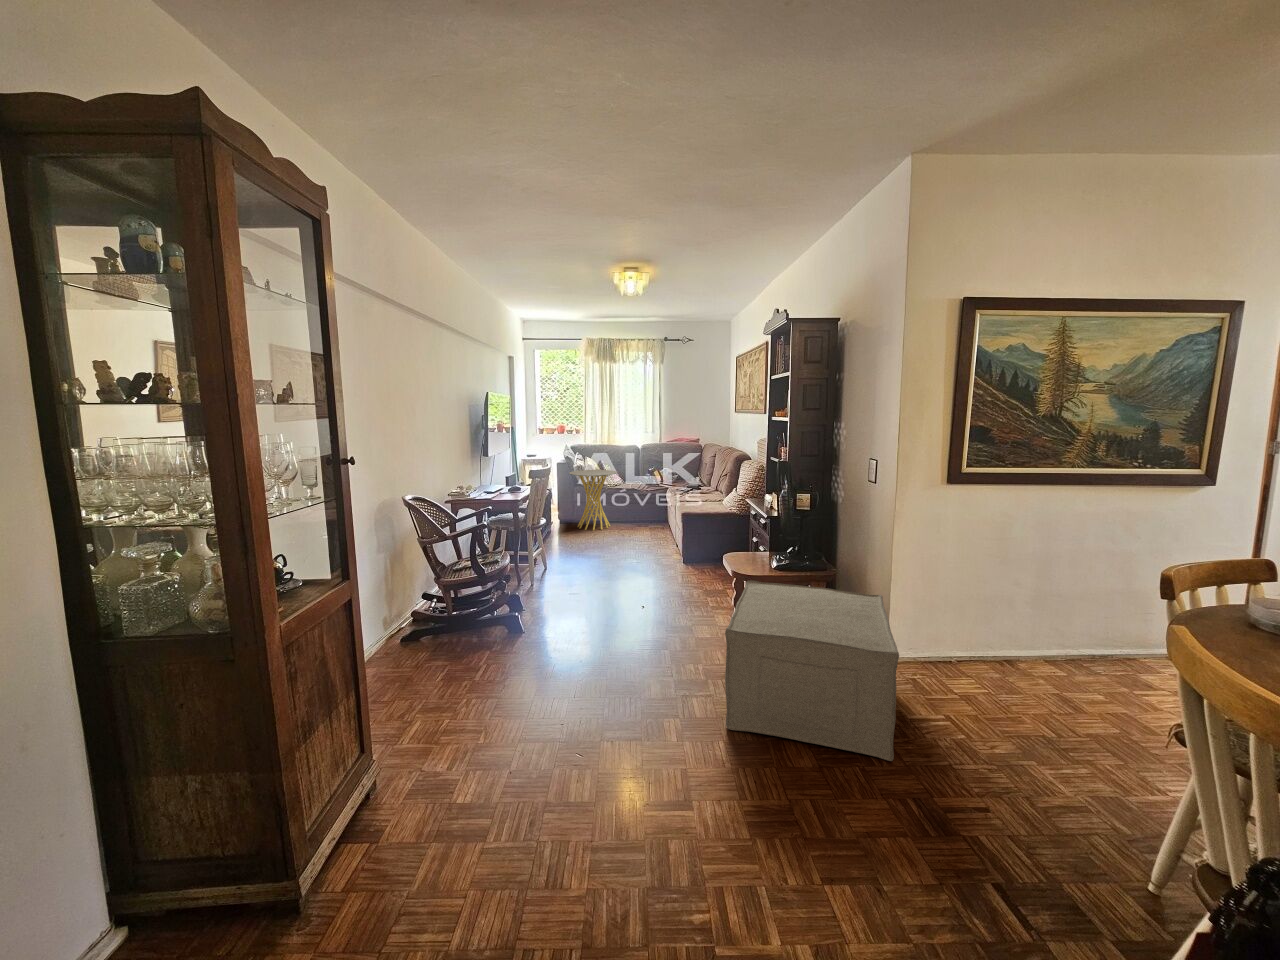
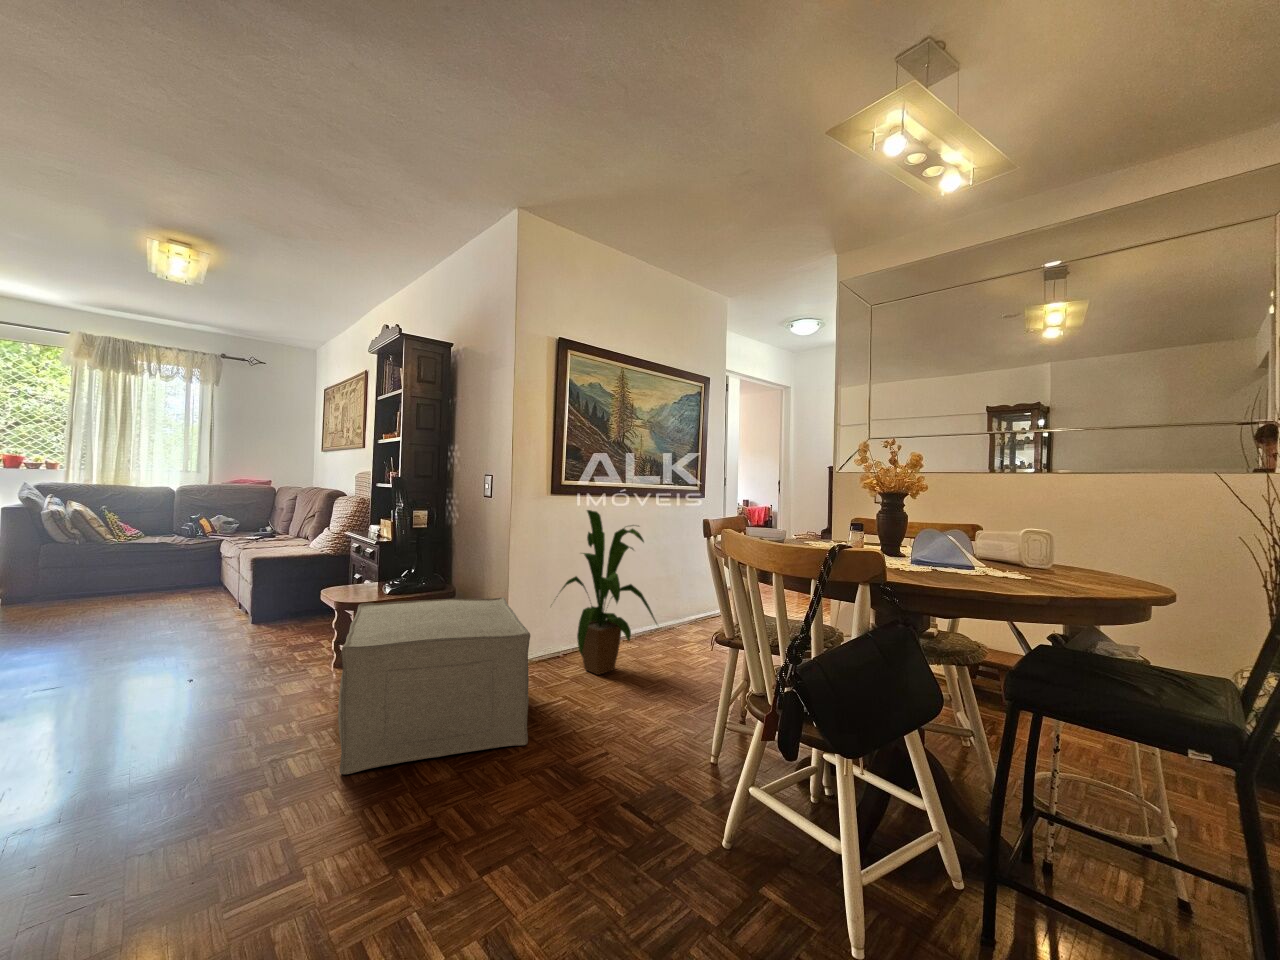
side table: present [569,470,617,530] -> none [31,516,134,606]
house plant: none [937,514,1097,702] -> present [557,510,657,675]

